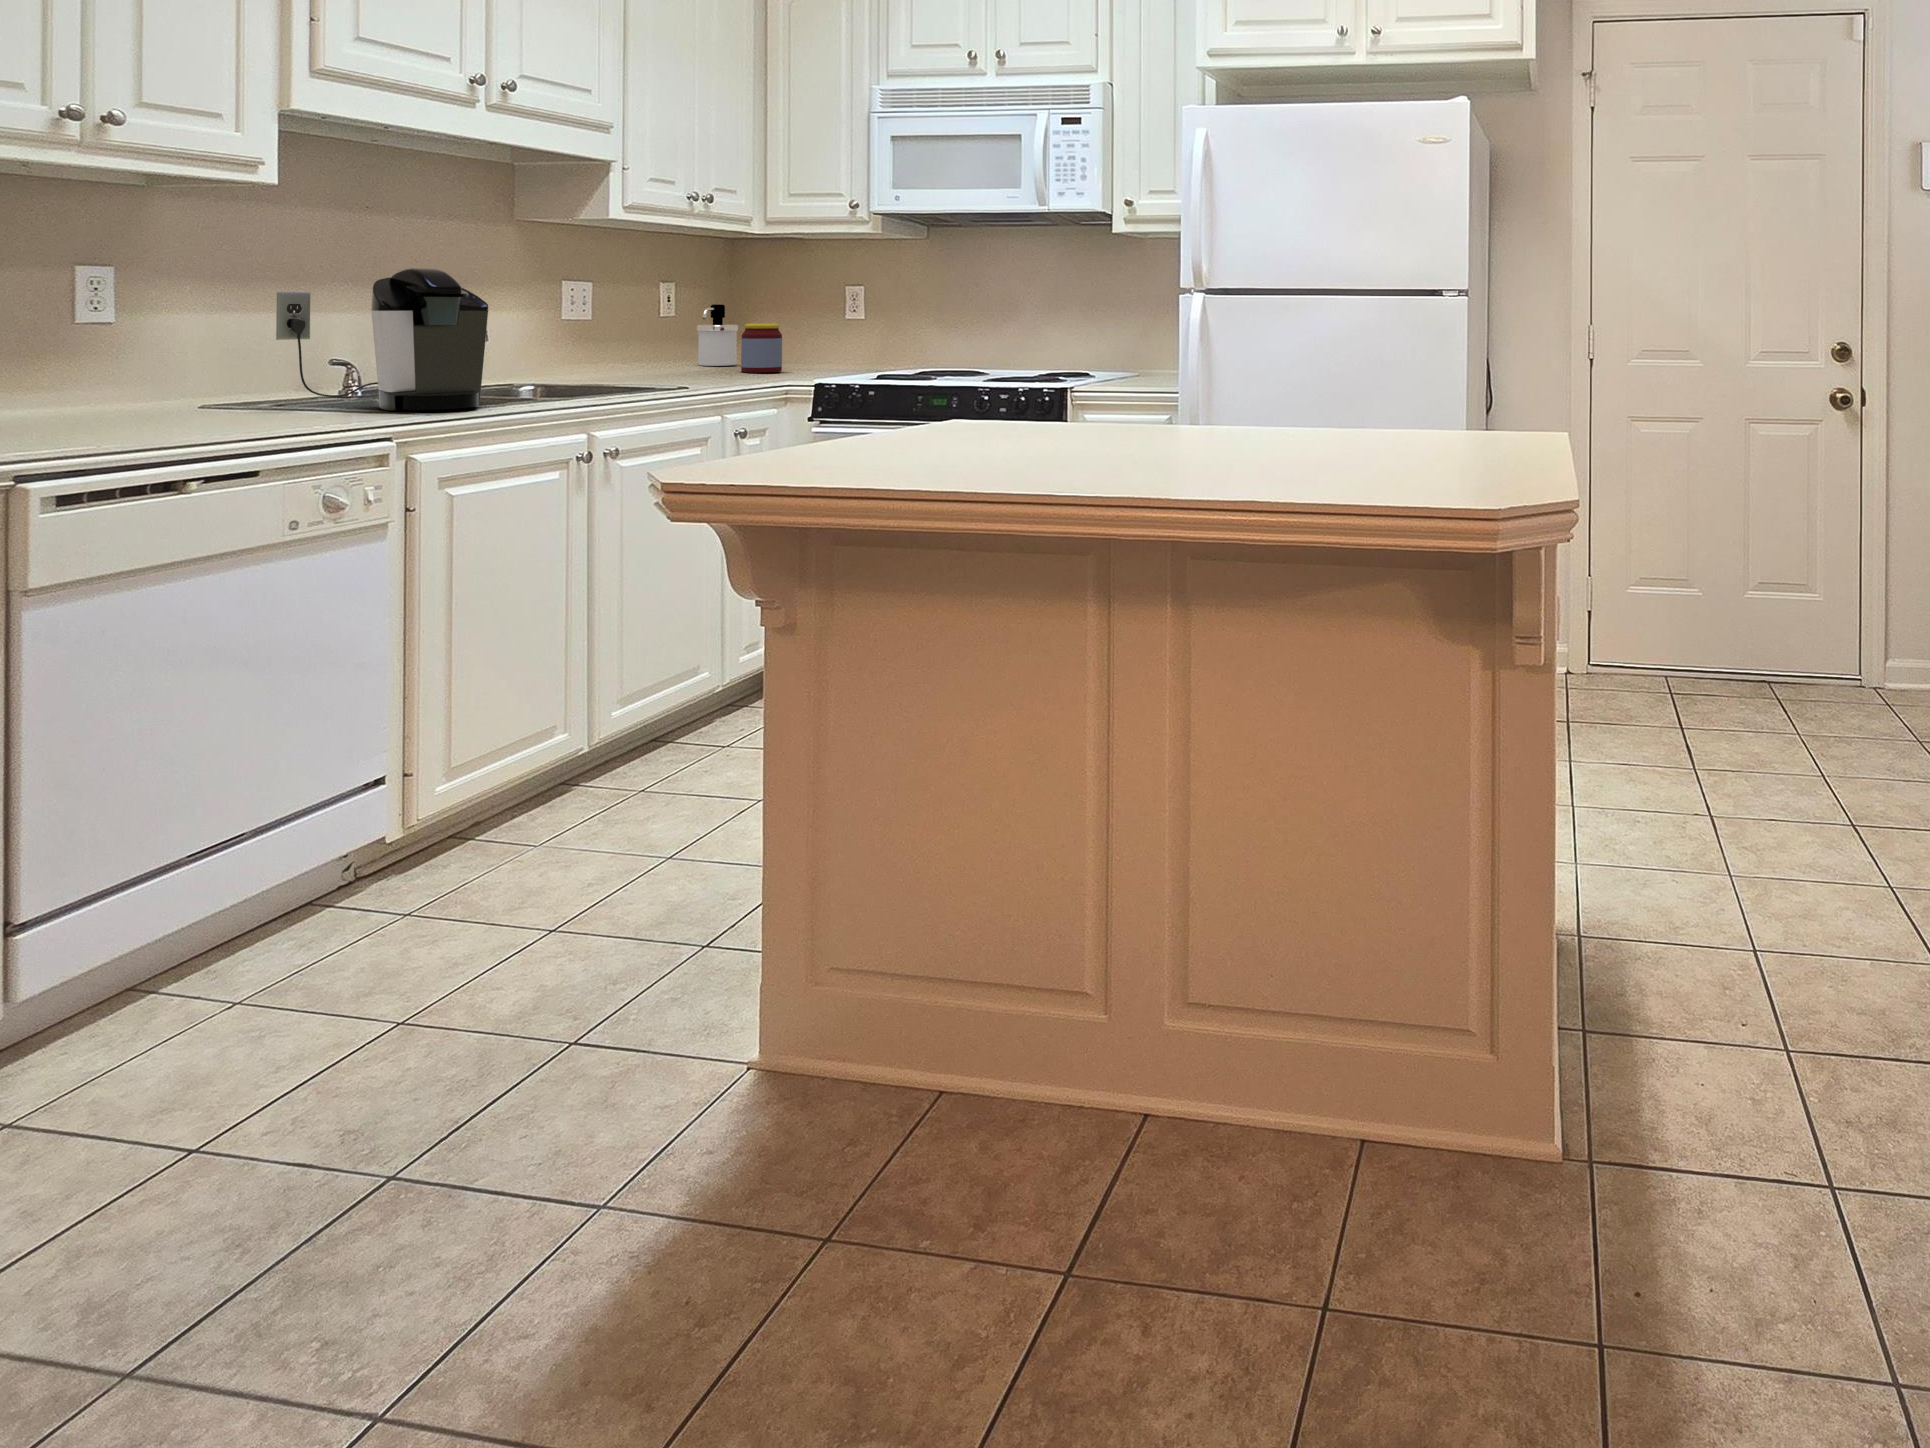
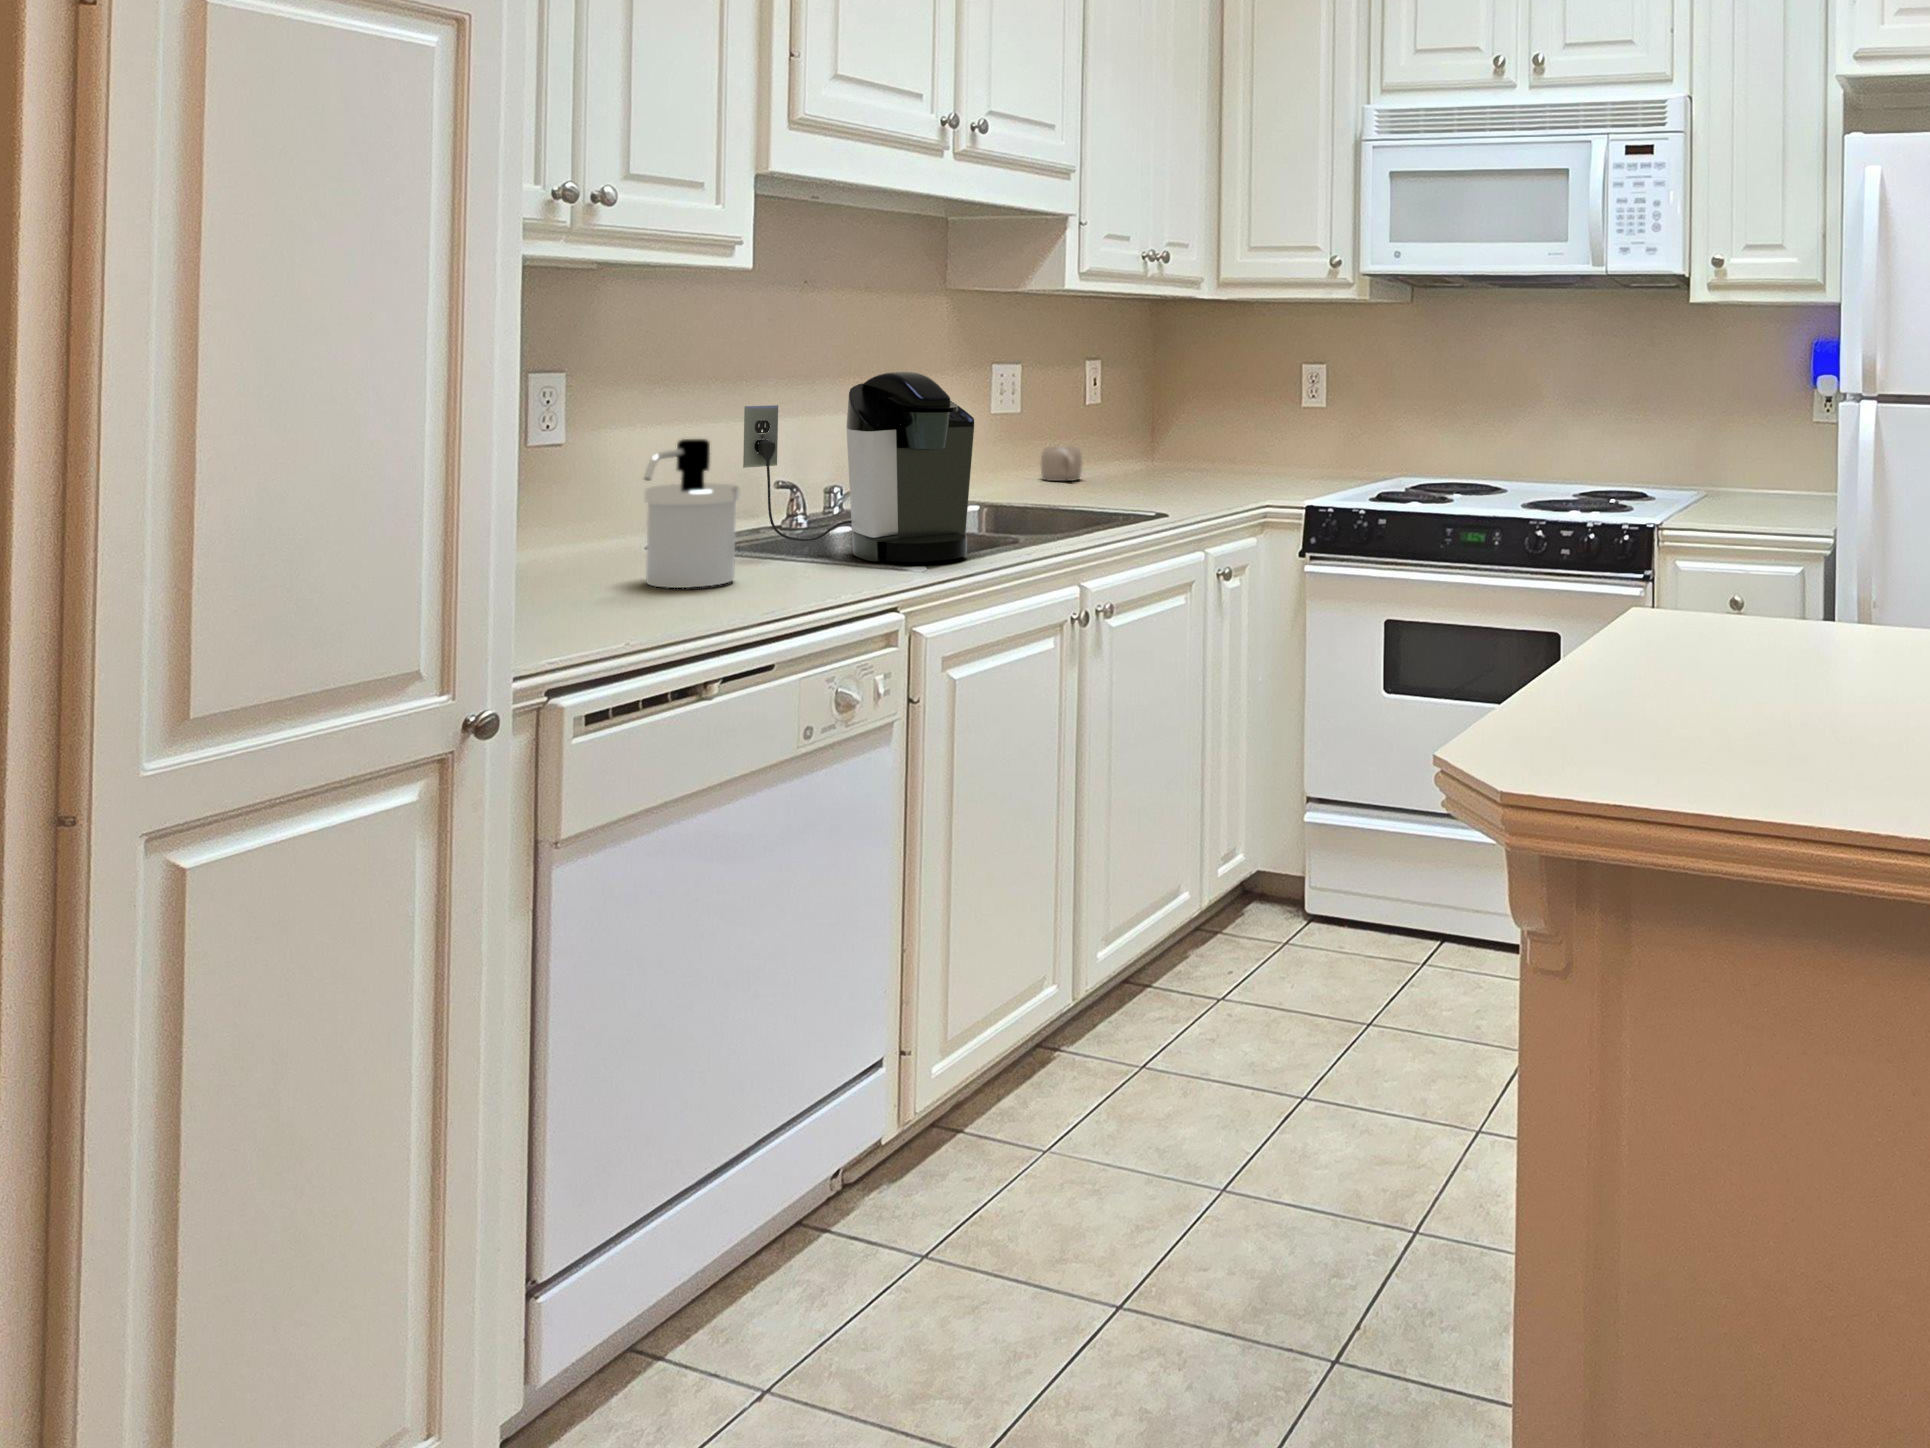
soap dispenser: present [697,304,738,366] -> present [644,439,739,588]
jar: present [741,324,782,373] -> none [1188,416,1237,482]
mug: none [614,347,649,372] -> present [1040,447,1082,481]

